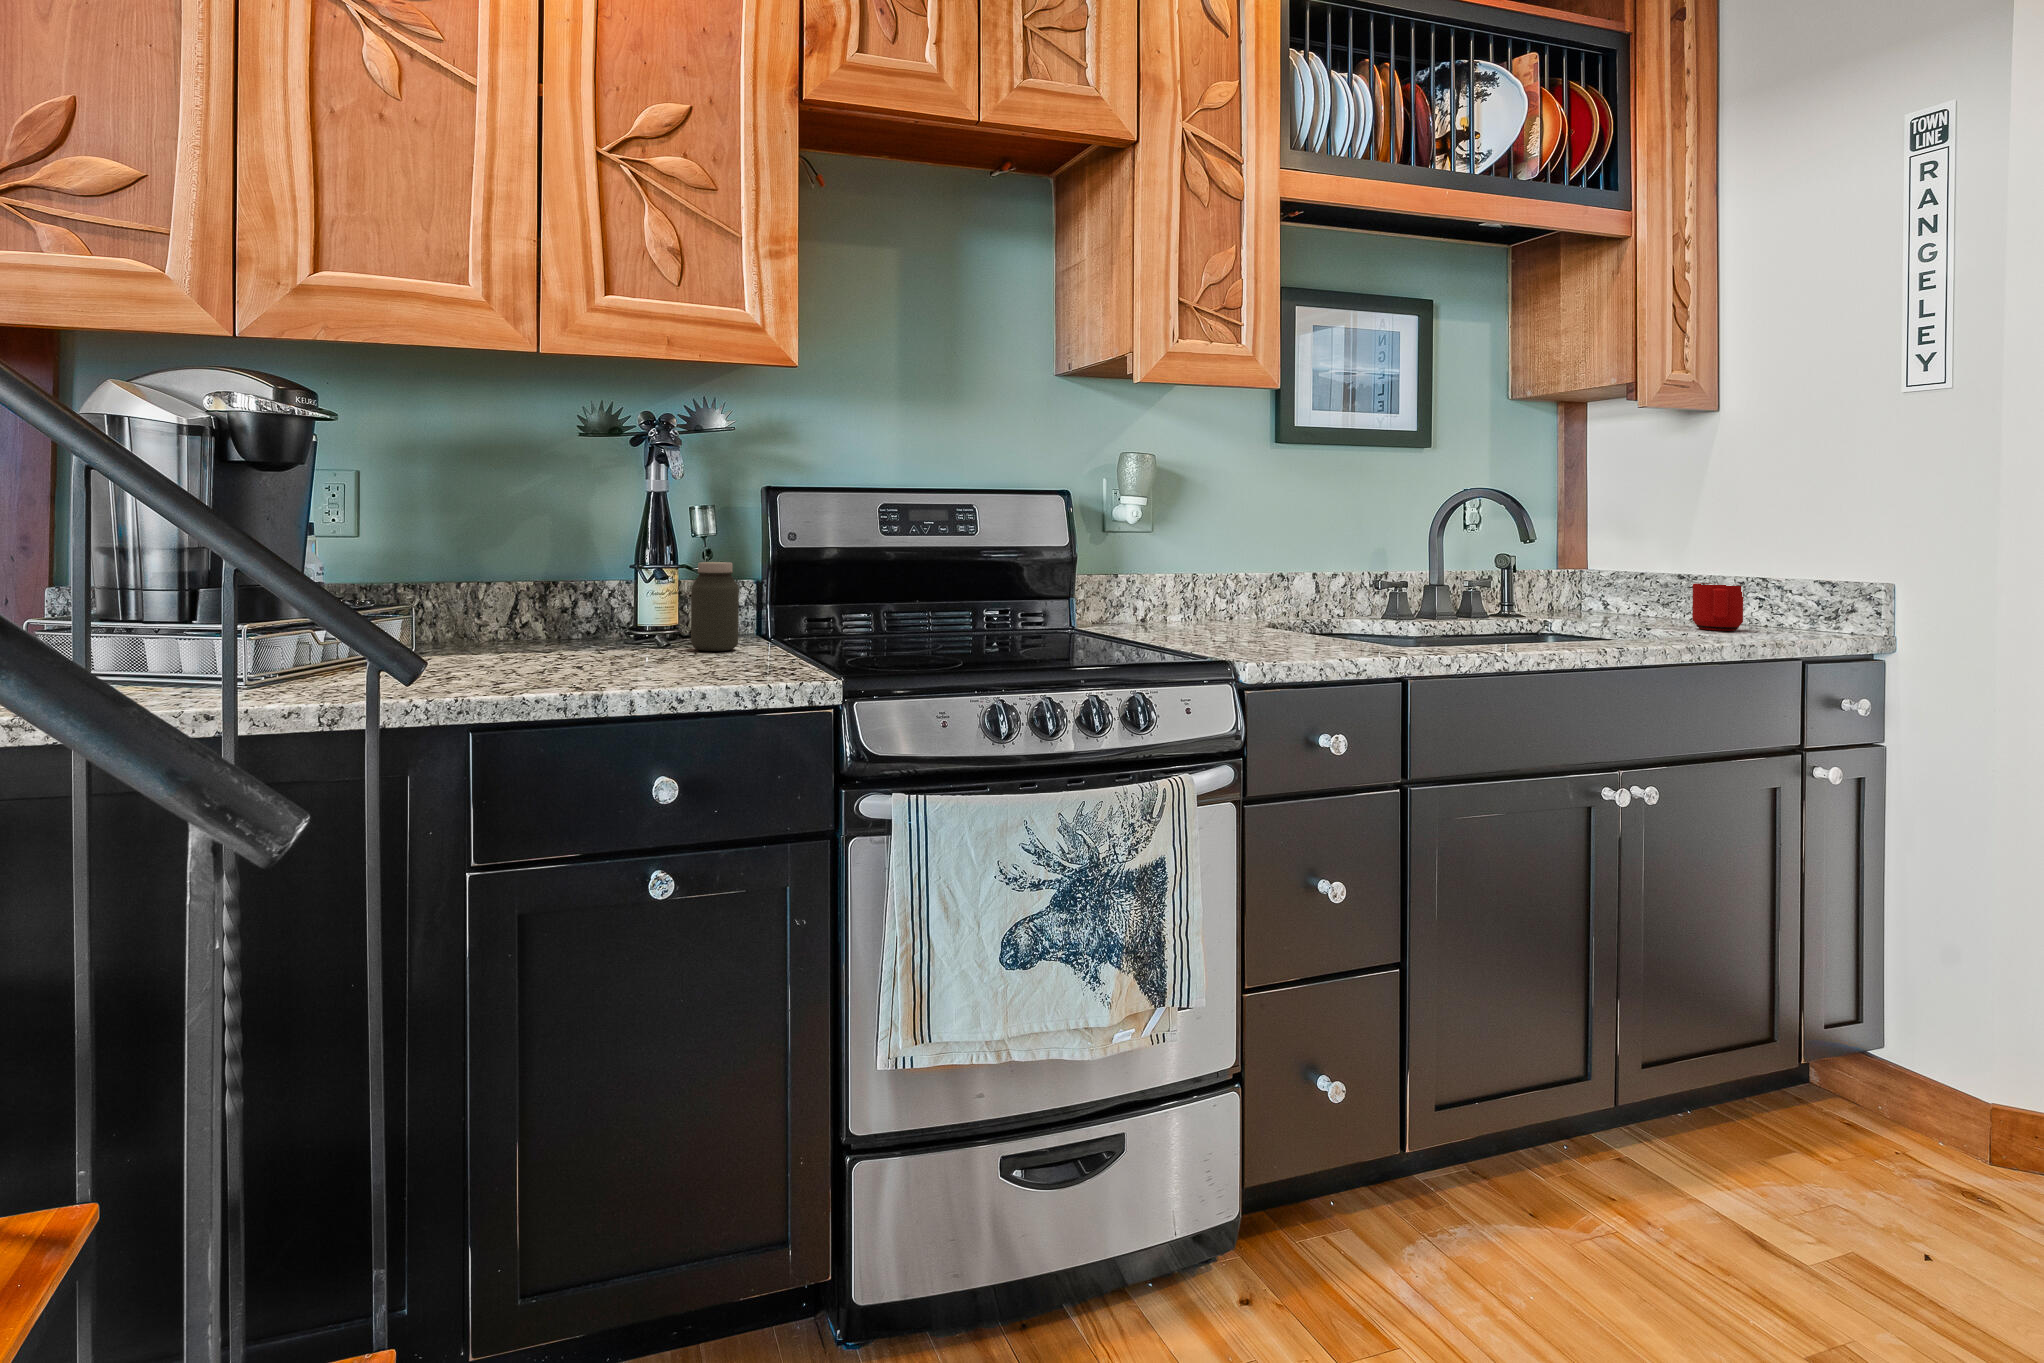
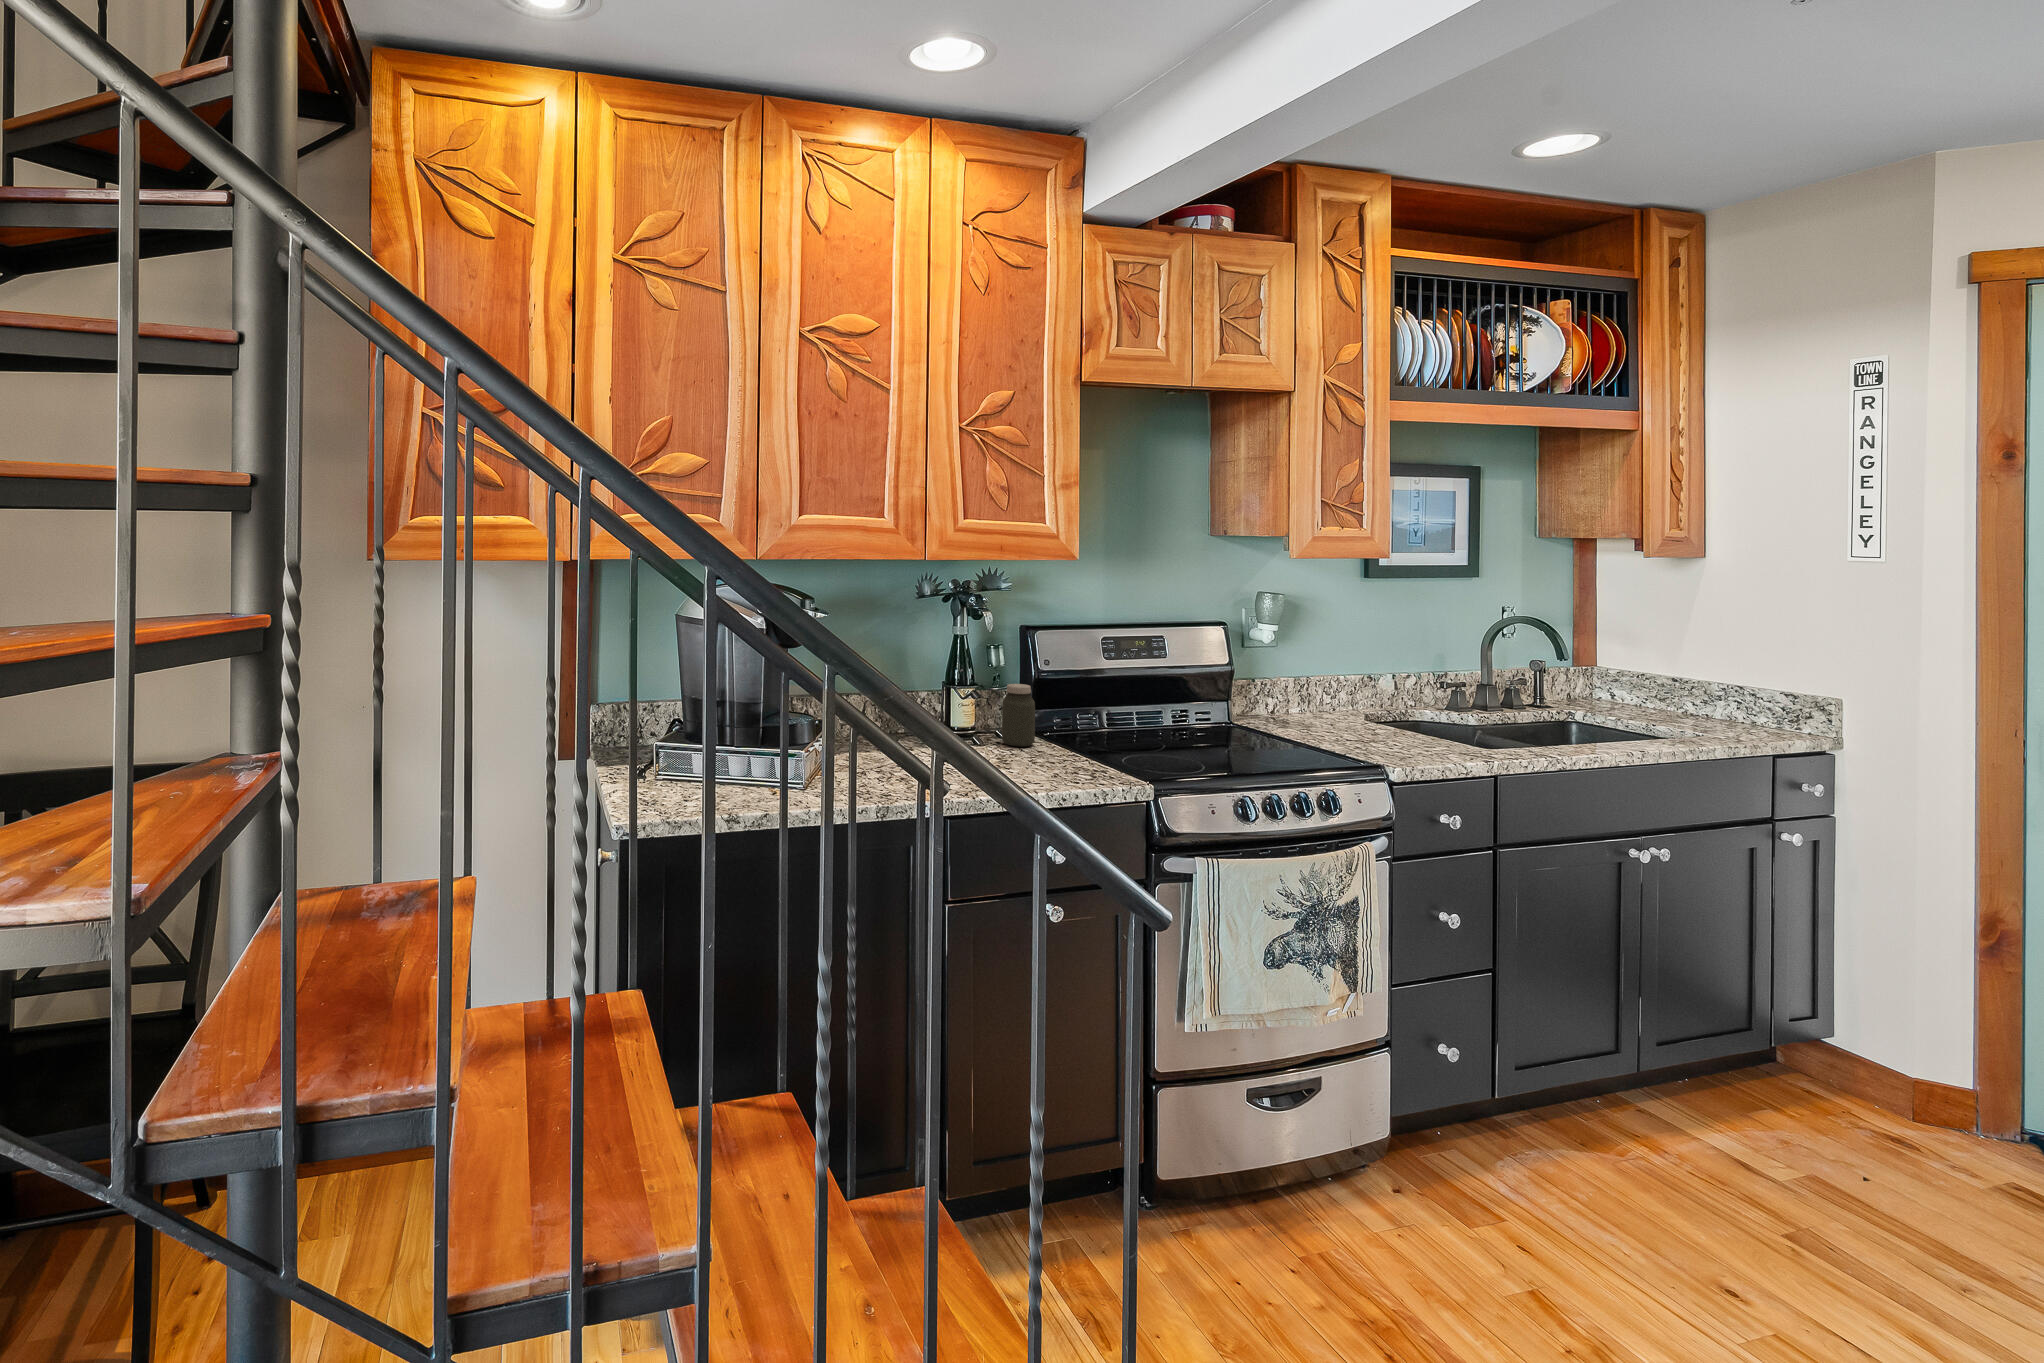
mug: present [1692,584,1744,631] -> none [1684,684,1724,721]

